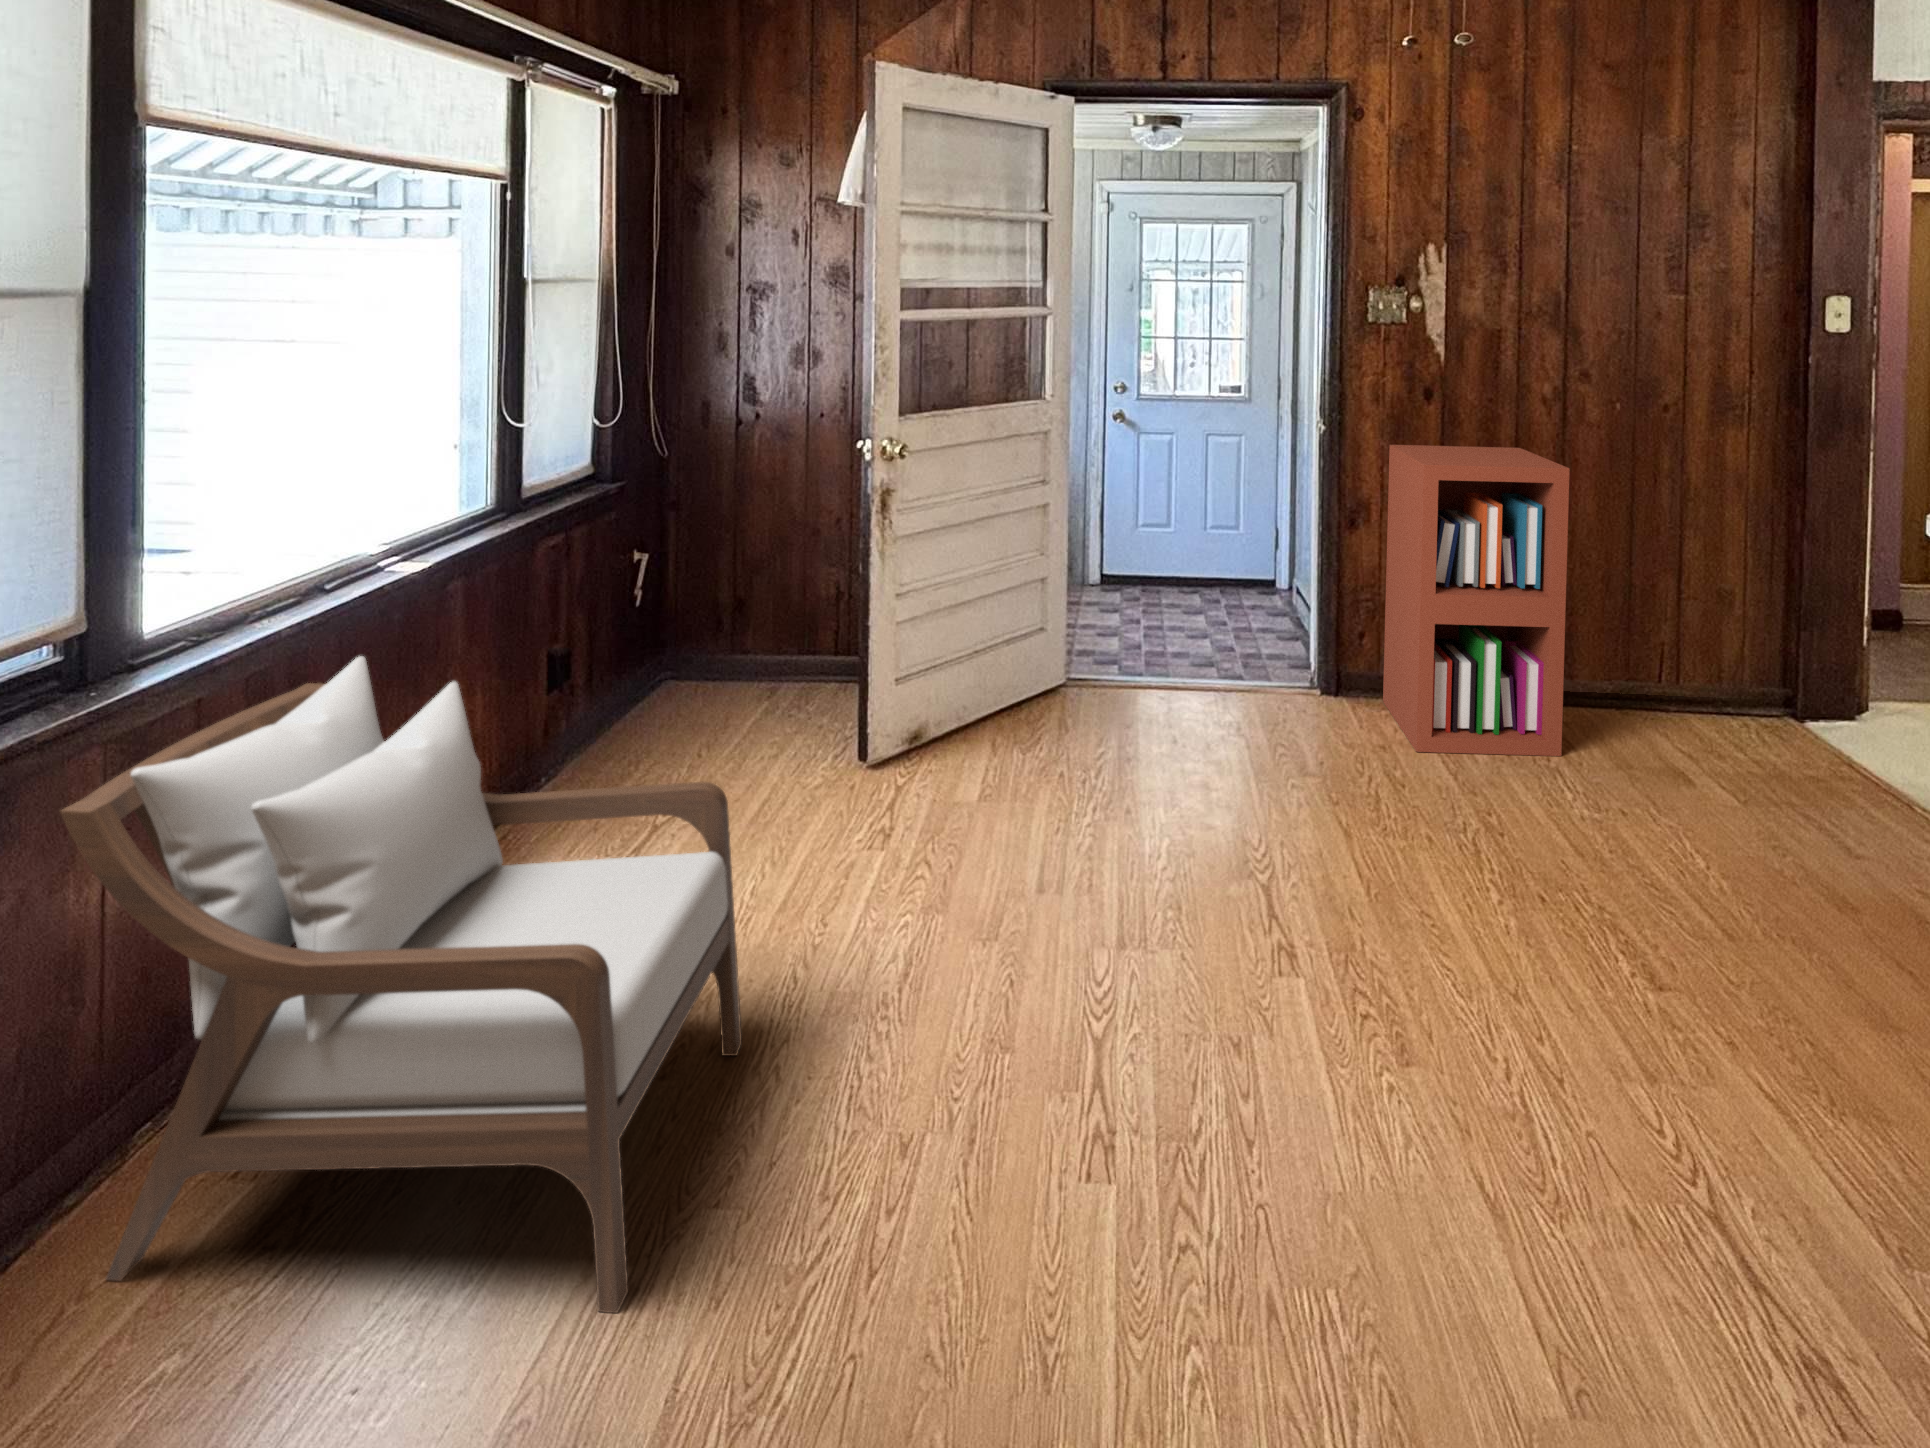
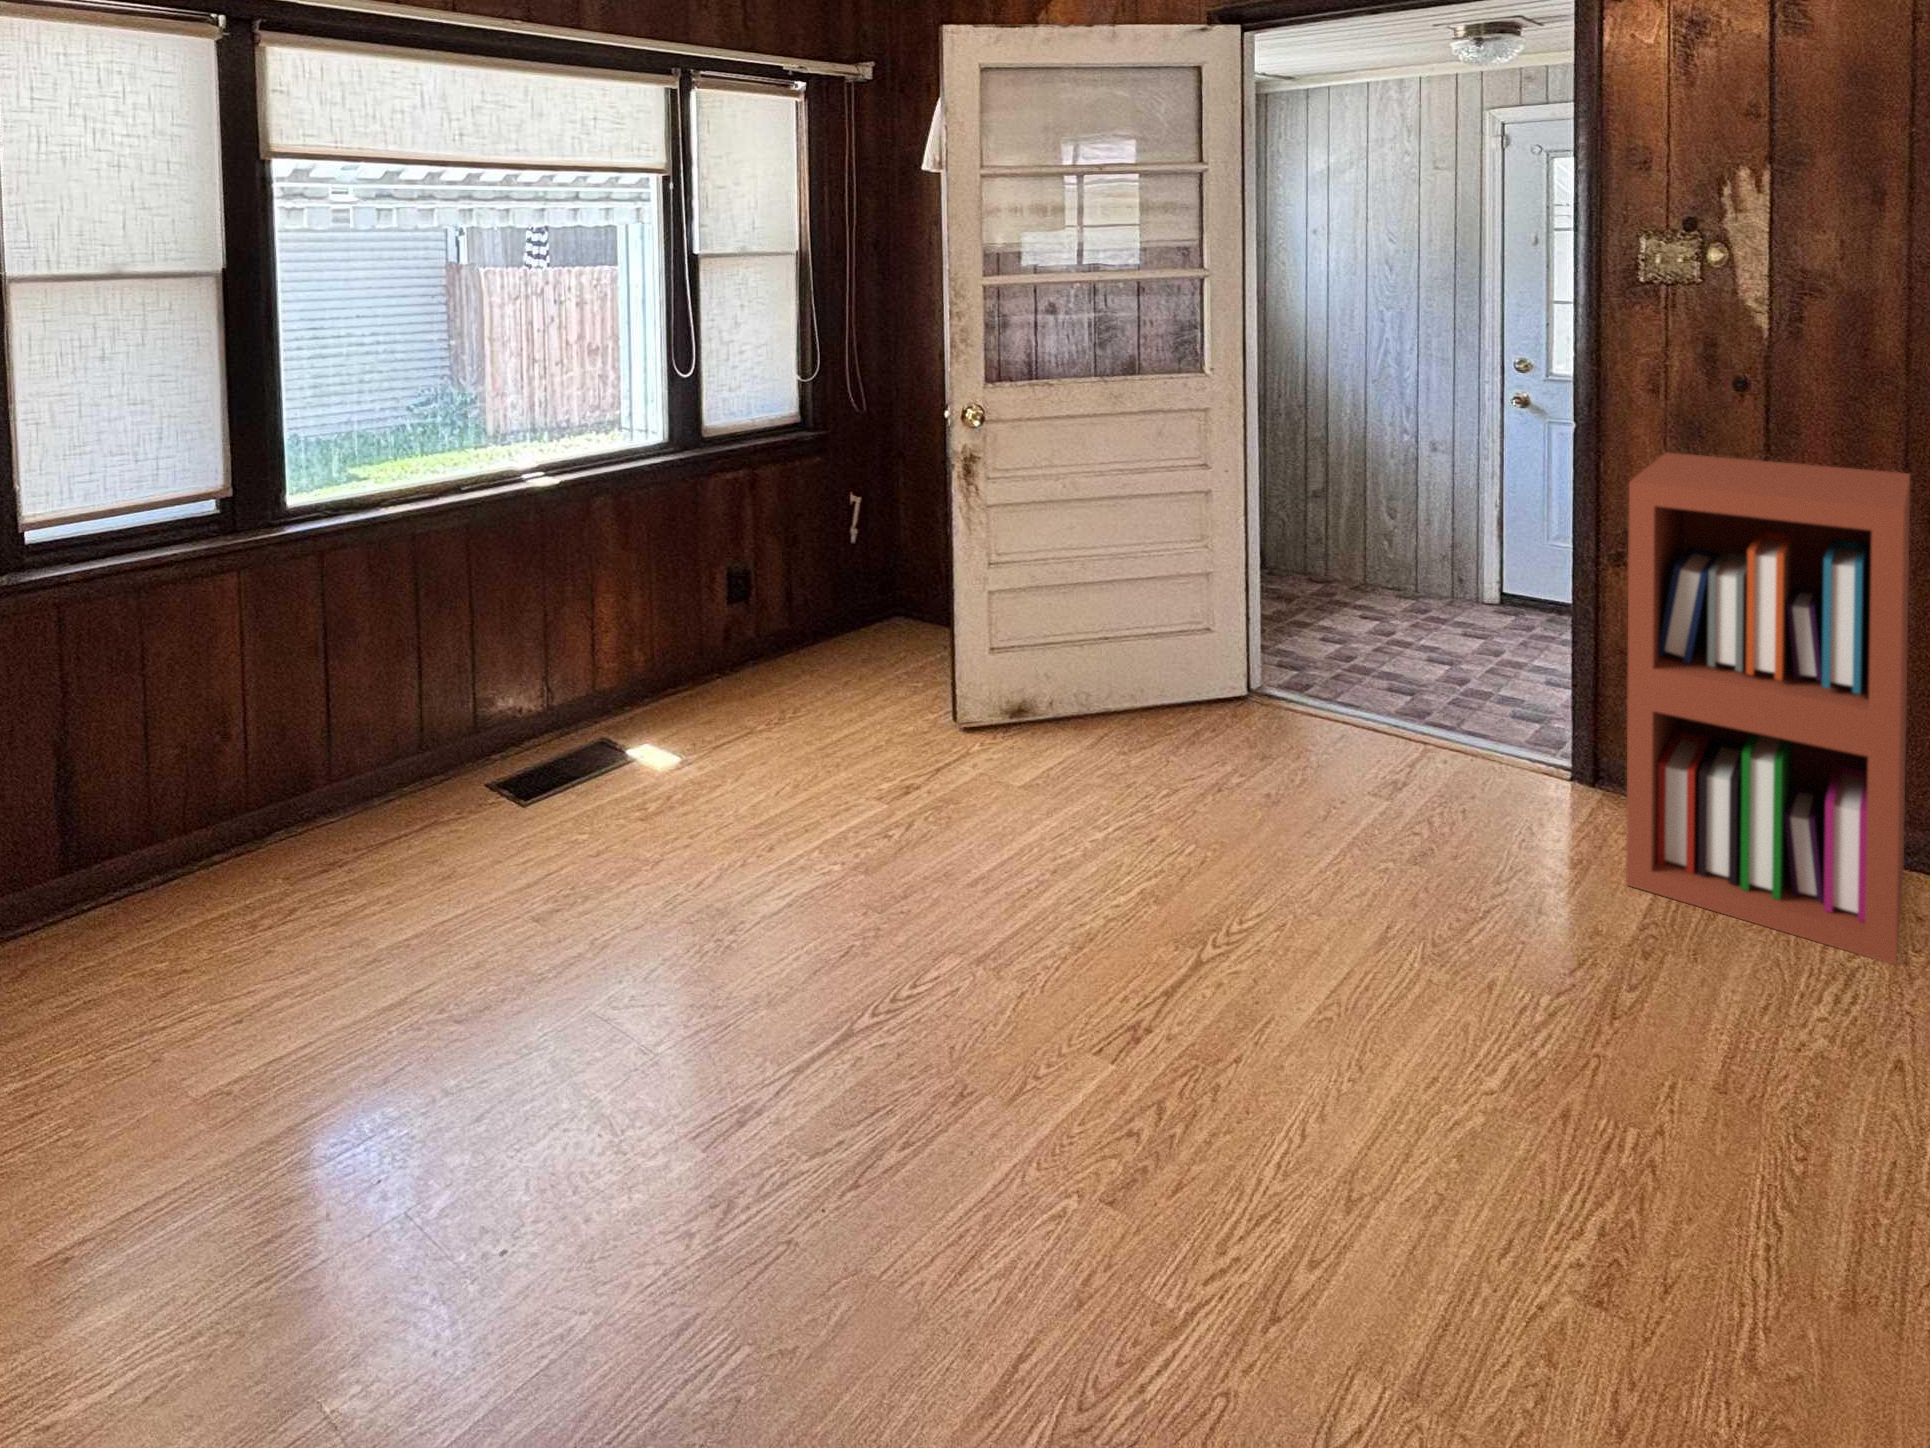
armchair: present [60,656,742,1313] -> none [178,535,605,1044]

